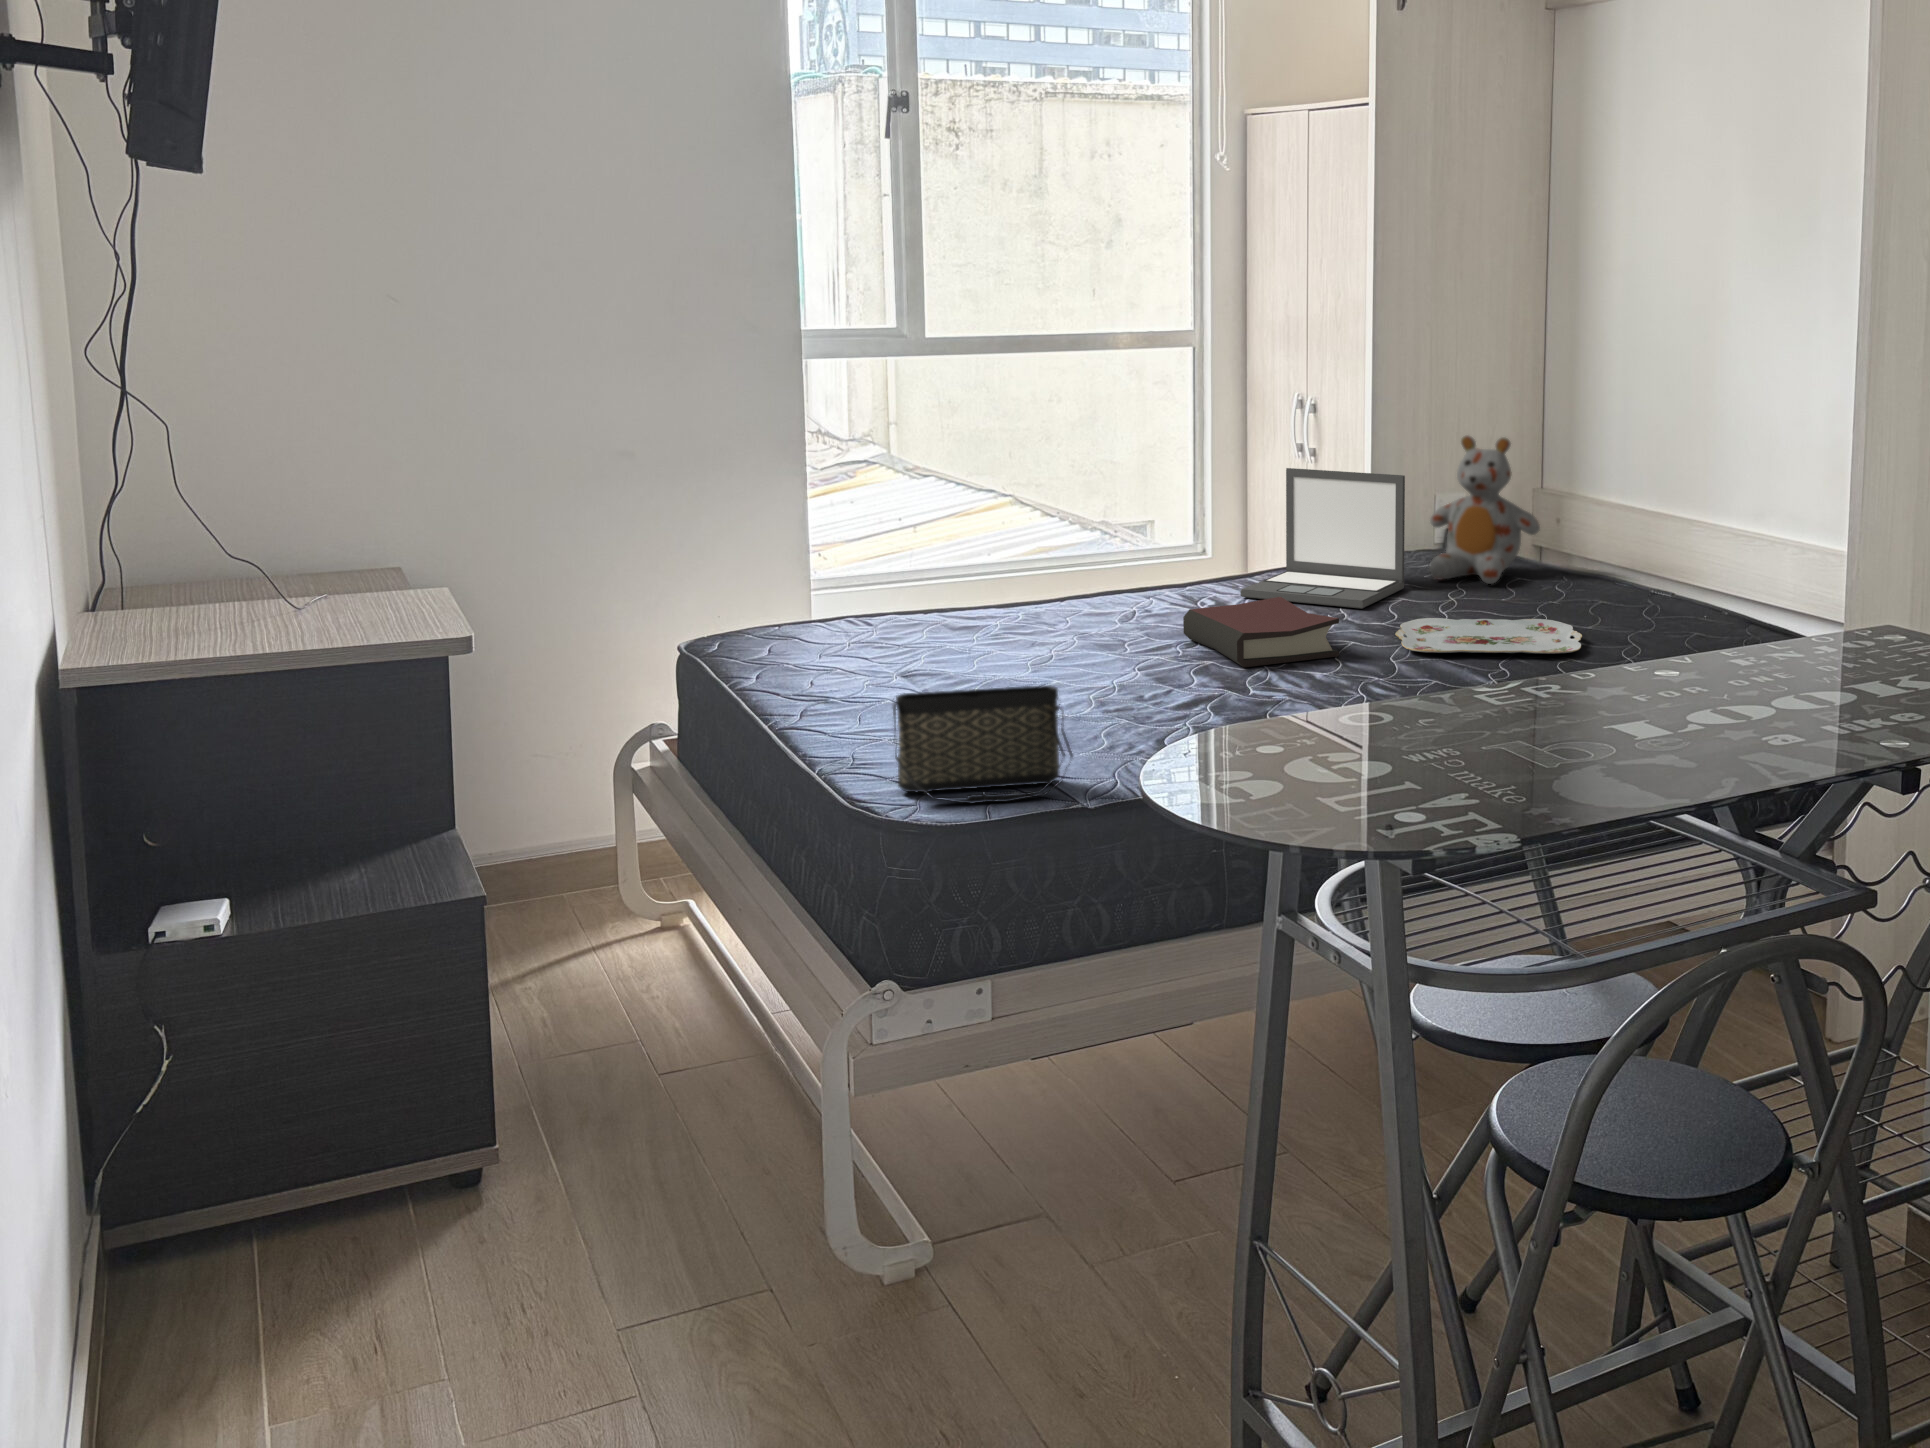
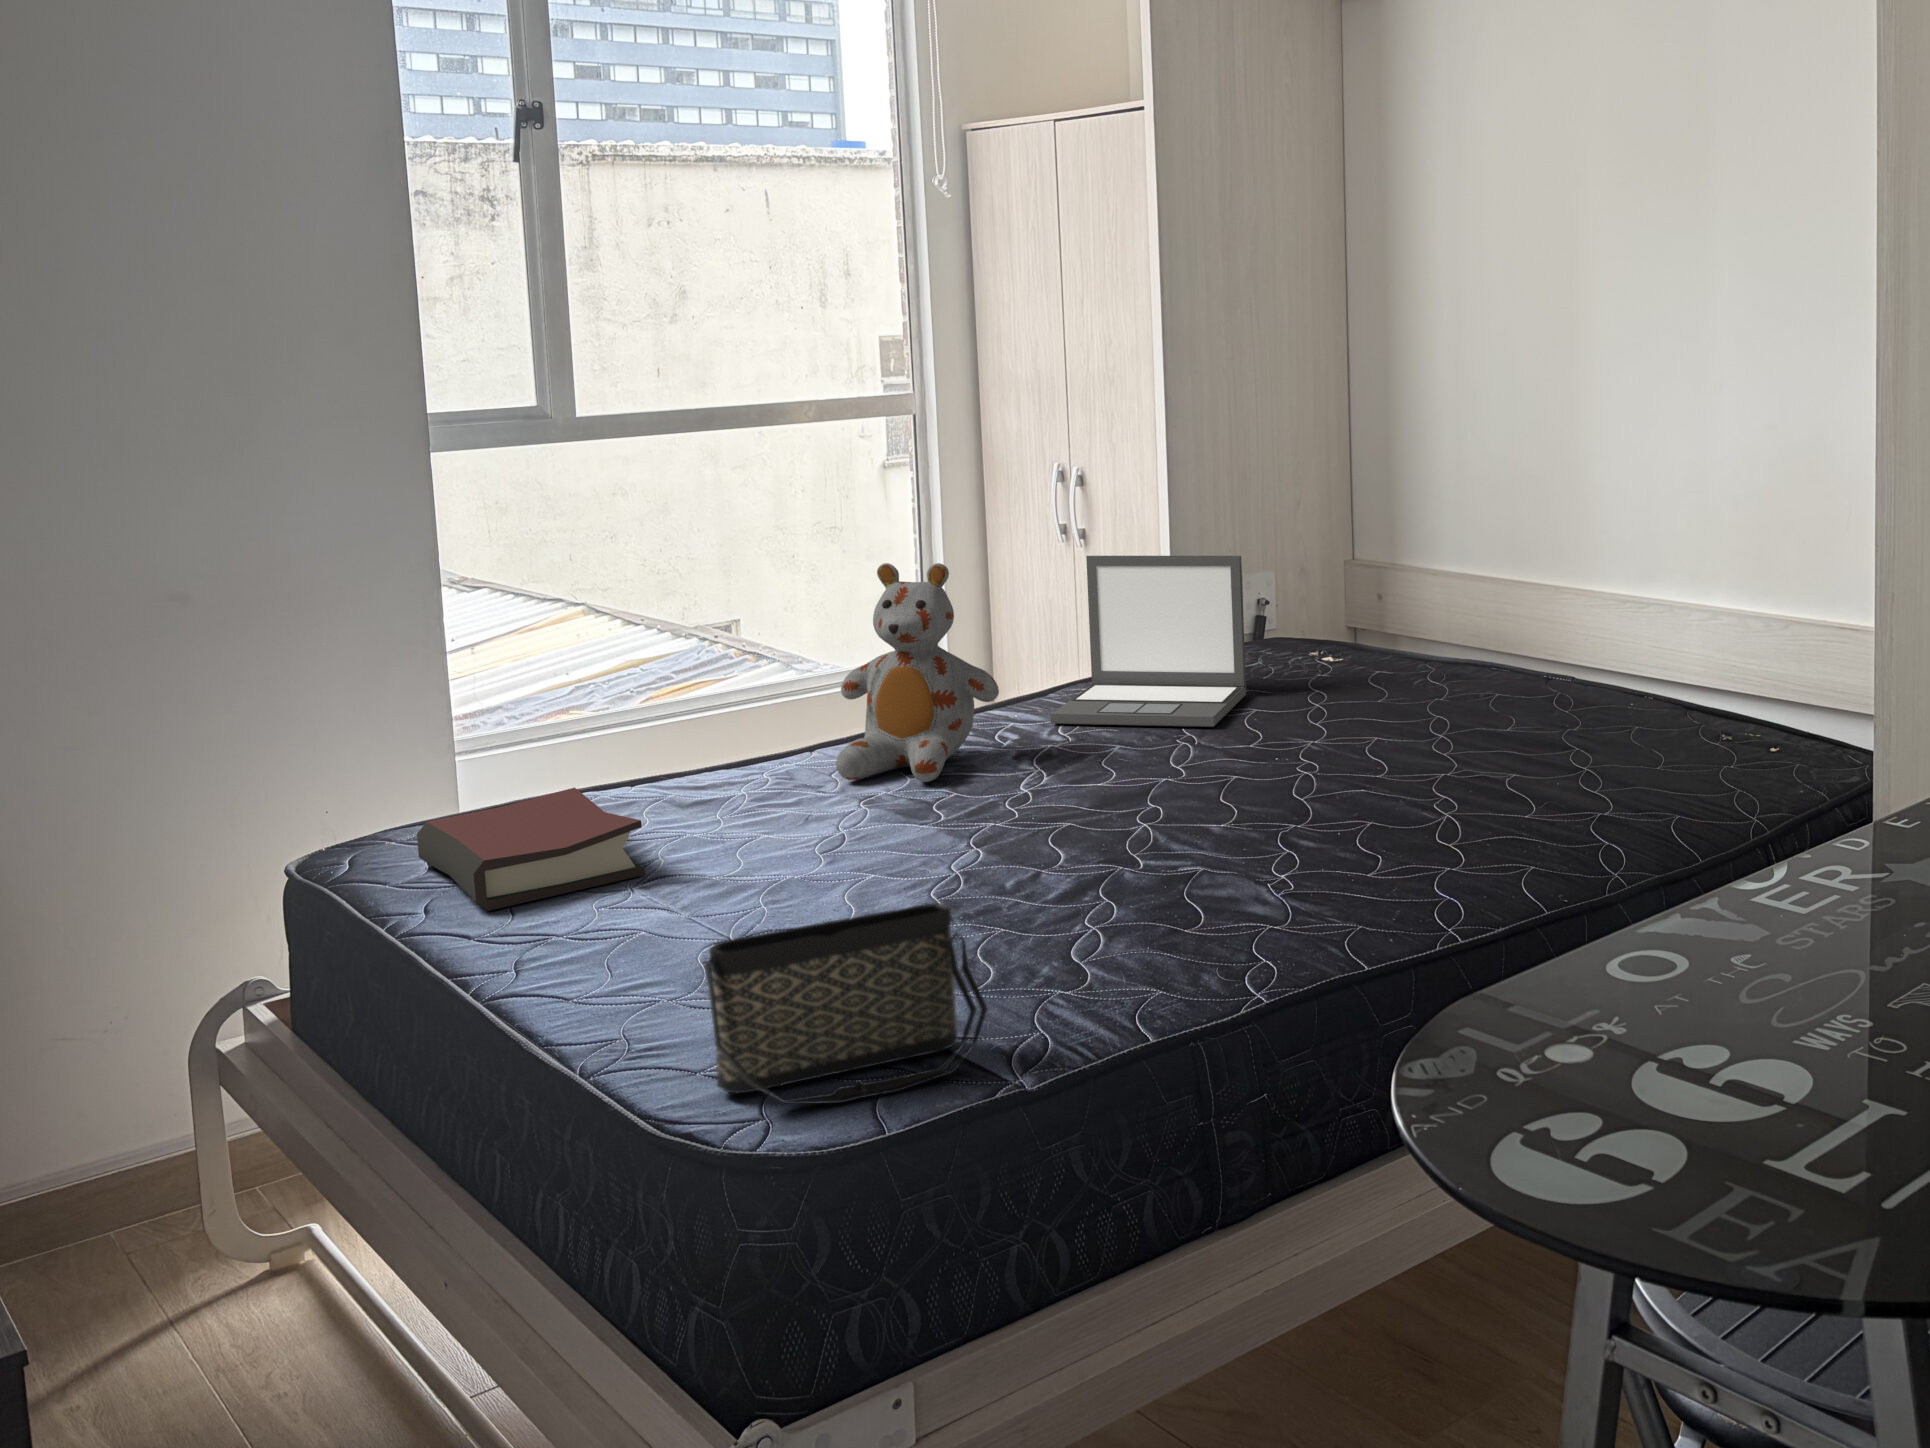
stuffed bear: present [1429,435,1540,584] -> present [836,563,999,782]
hardback book: present [1183,597,1339,667] -> present [417,788,645,911]
serving tray: present [1396,618,1582,654] -> none [1280,723,1522,781]

